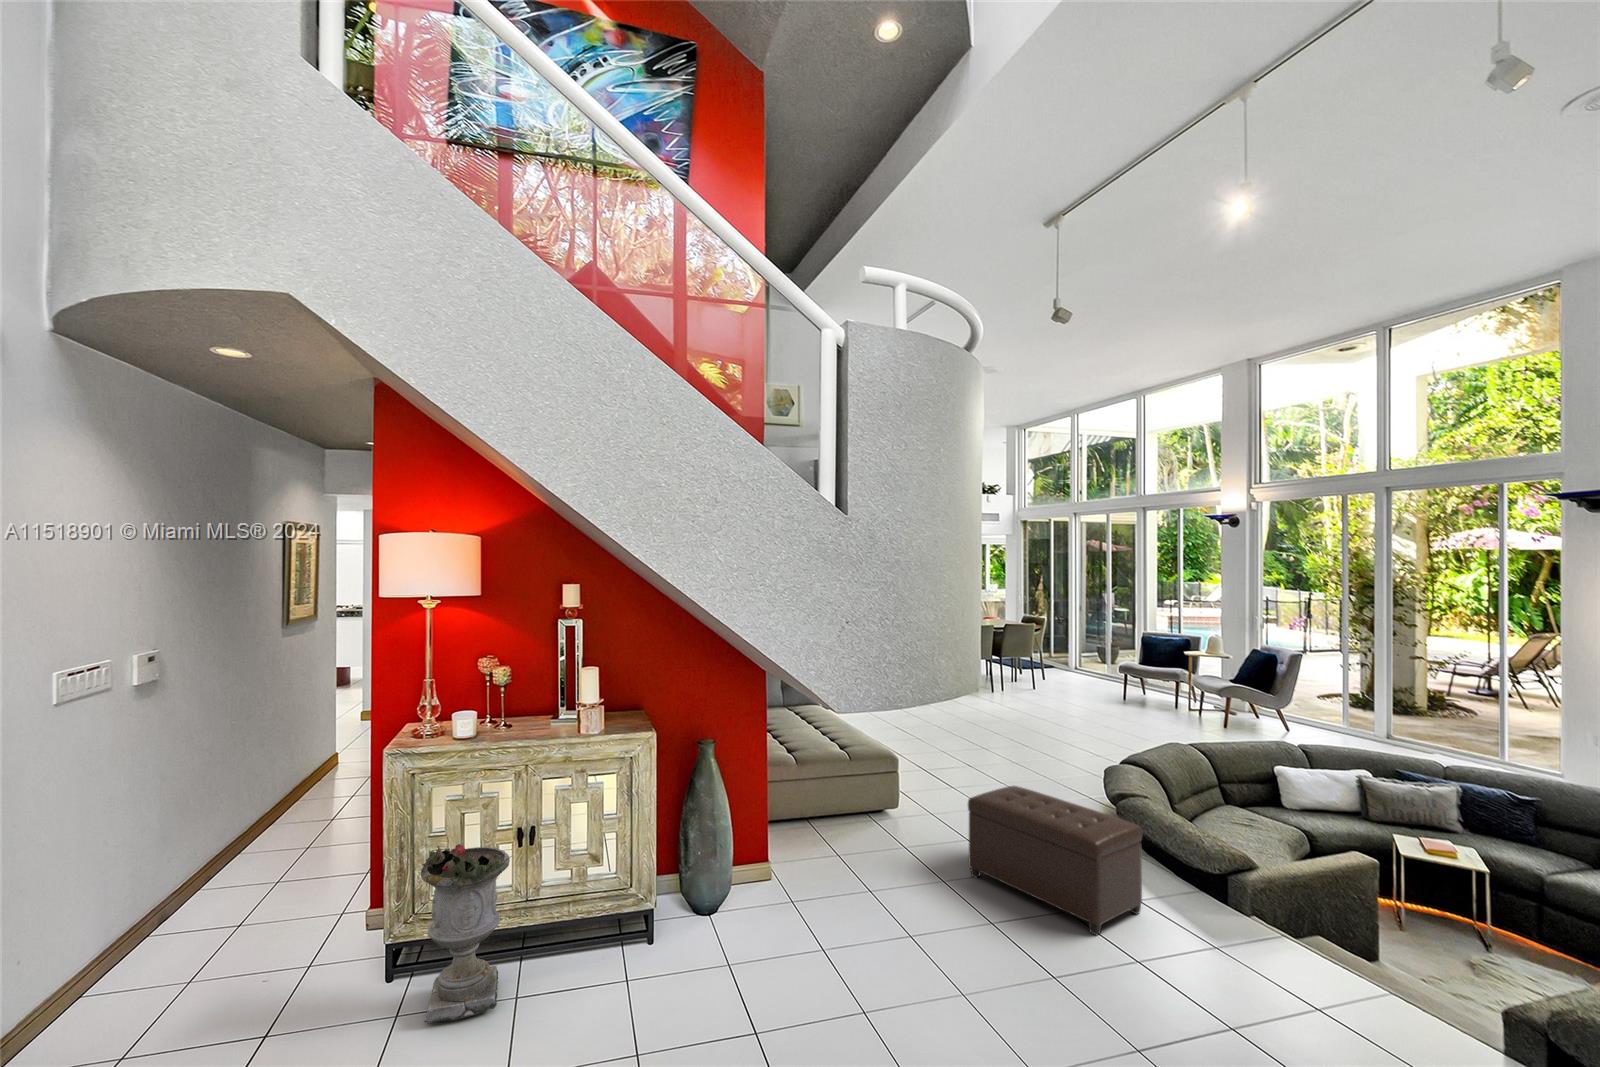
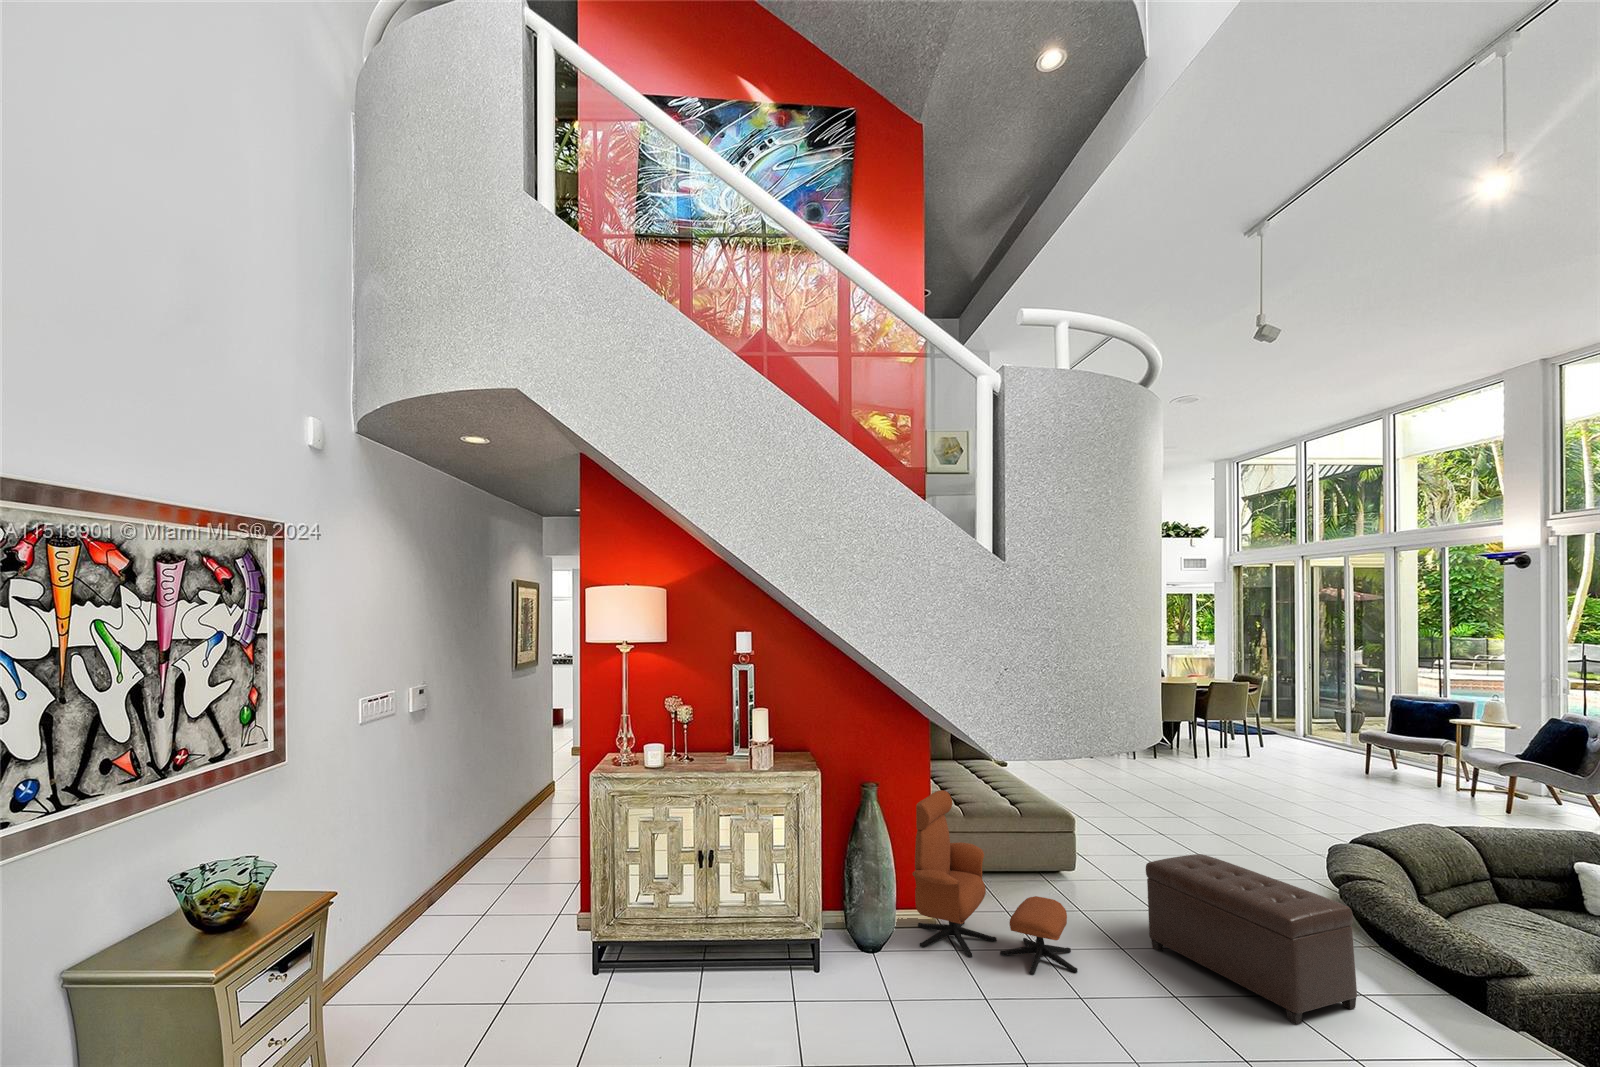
lounge chair: none [751,742,908,916] -> present [912,790,1078,975]
planter: present [421,844,512,1023] -> none [621,858,694,1015]

